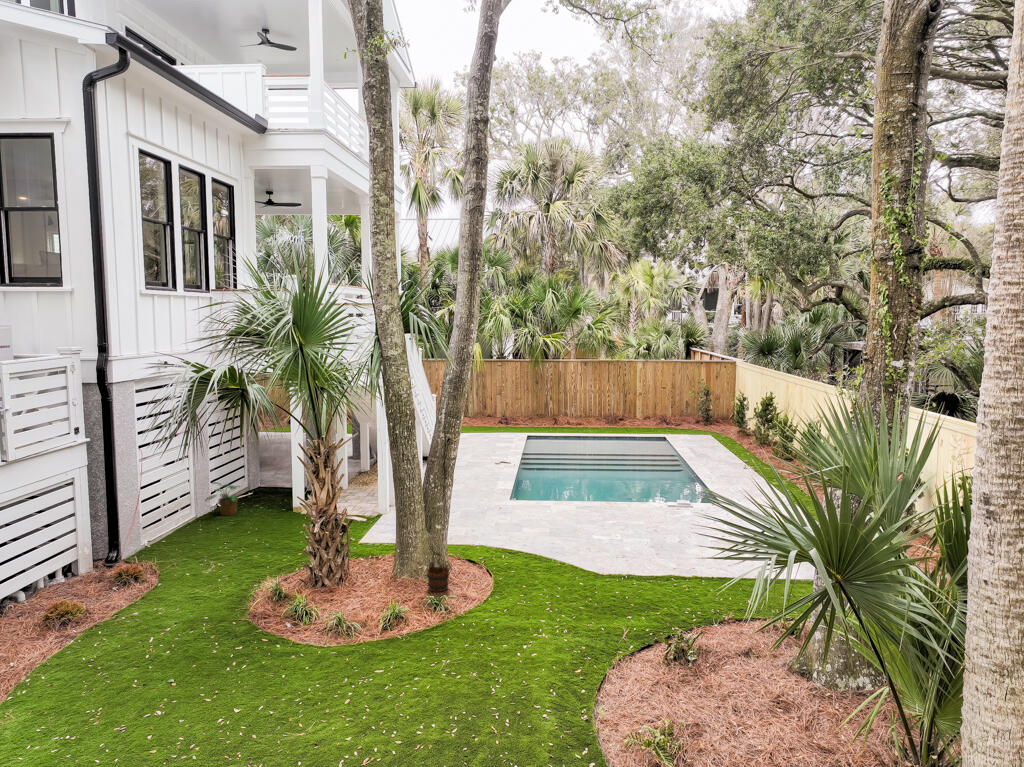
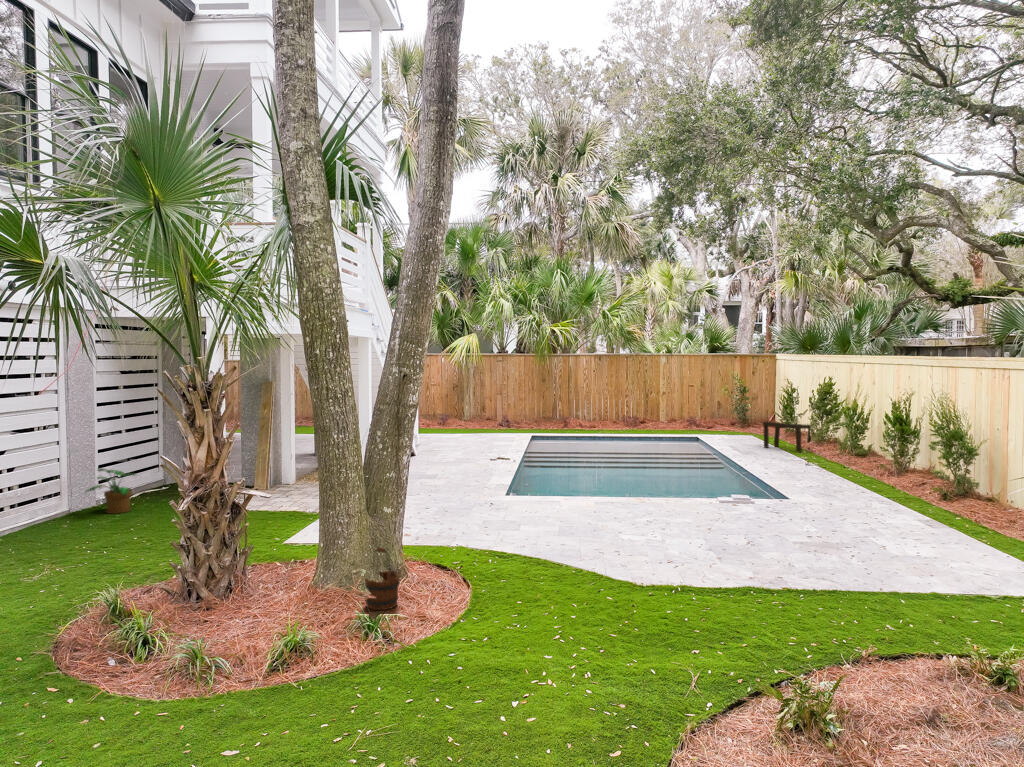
bench: none [717,422,758,449] -> present [763,422,811,452]

